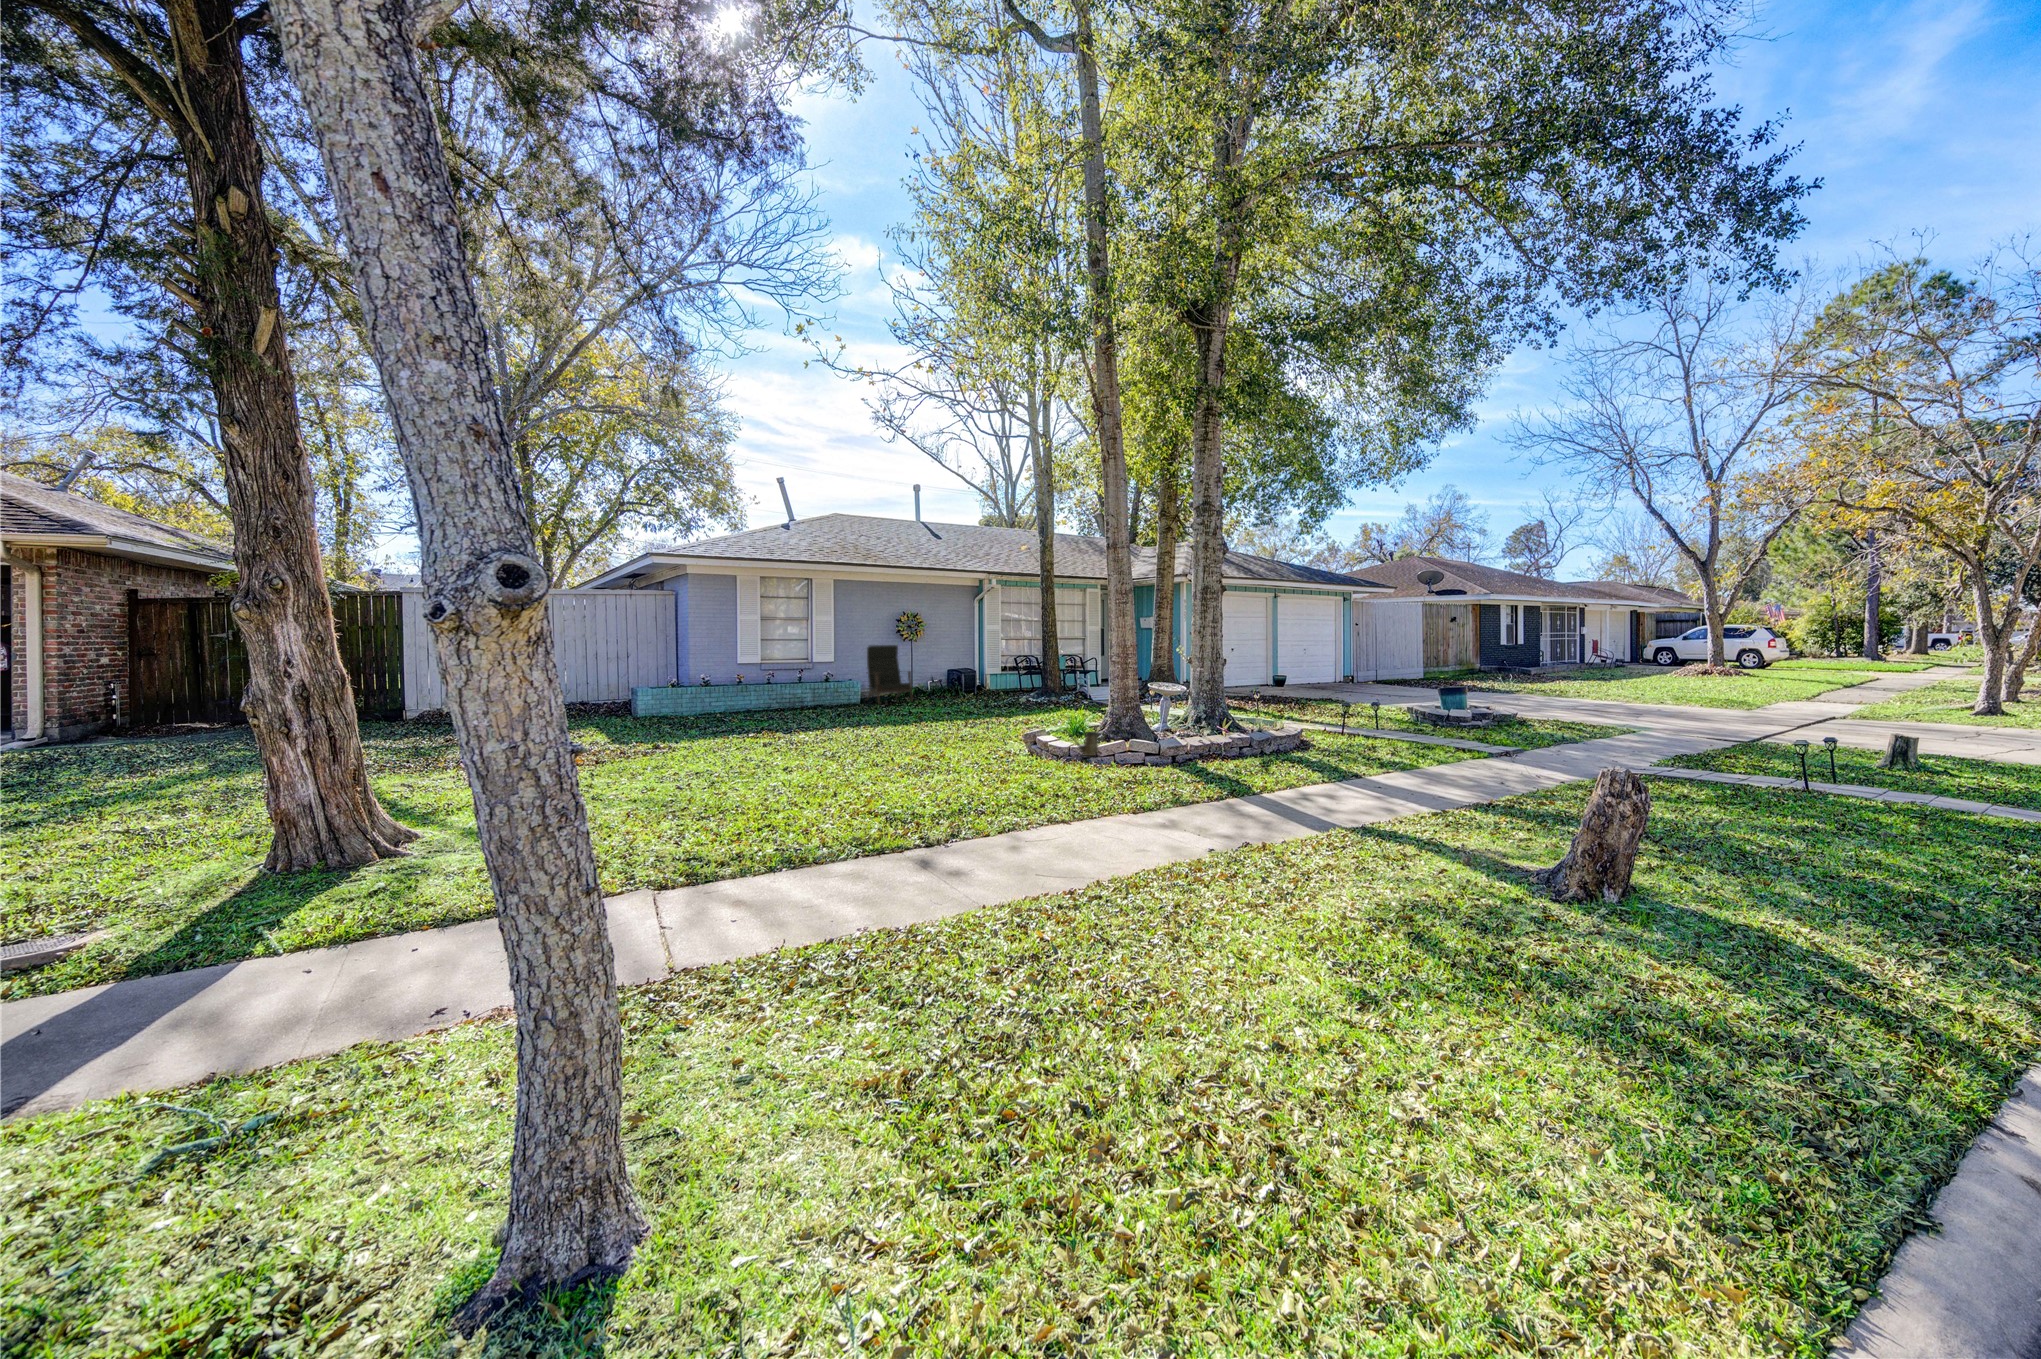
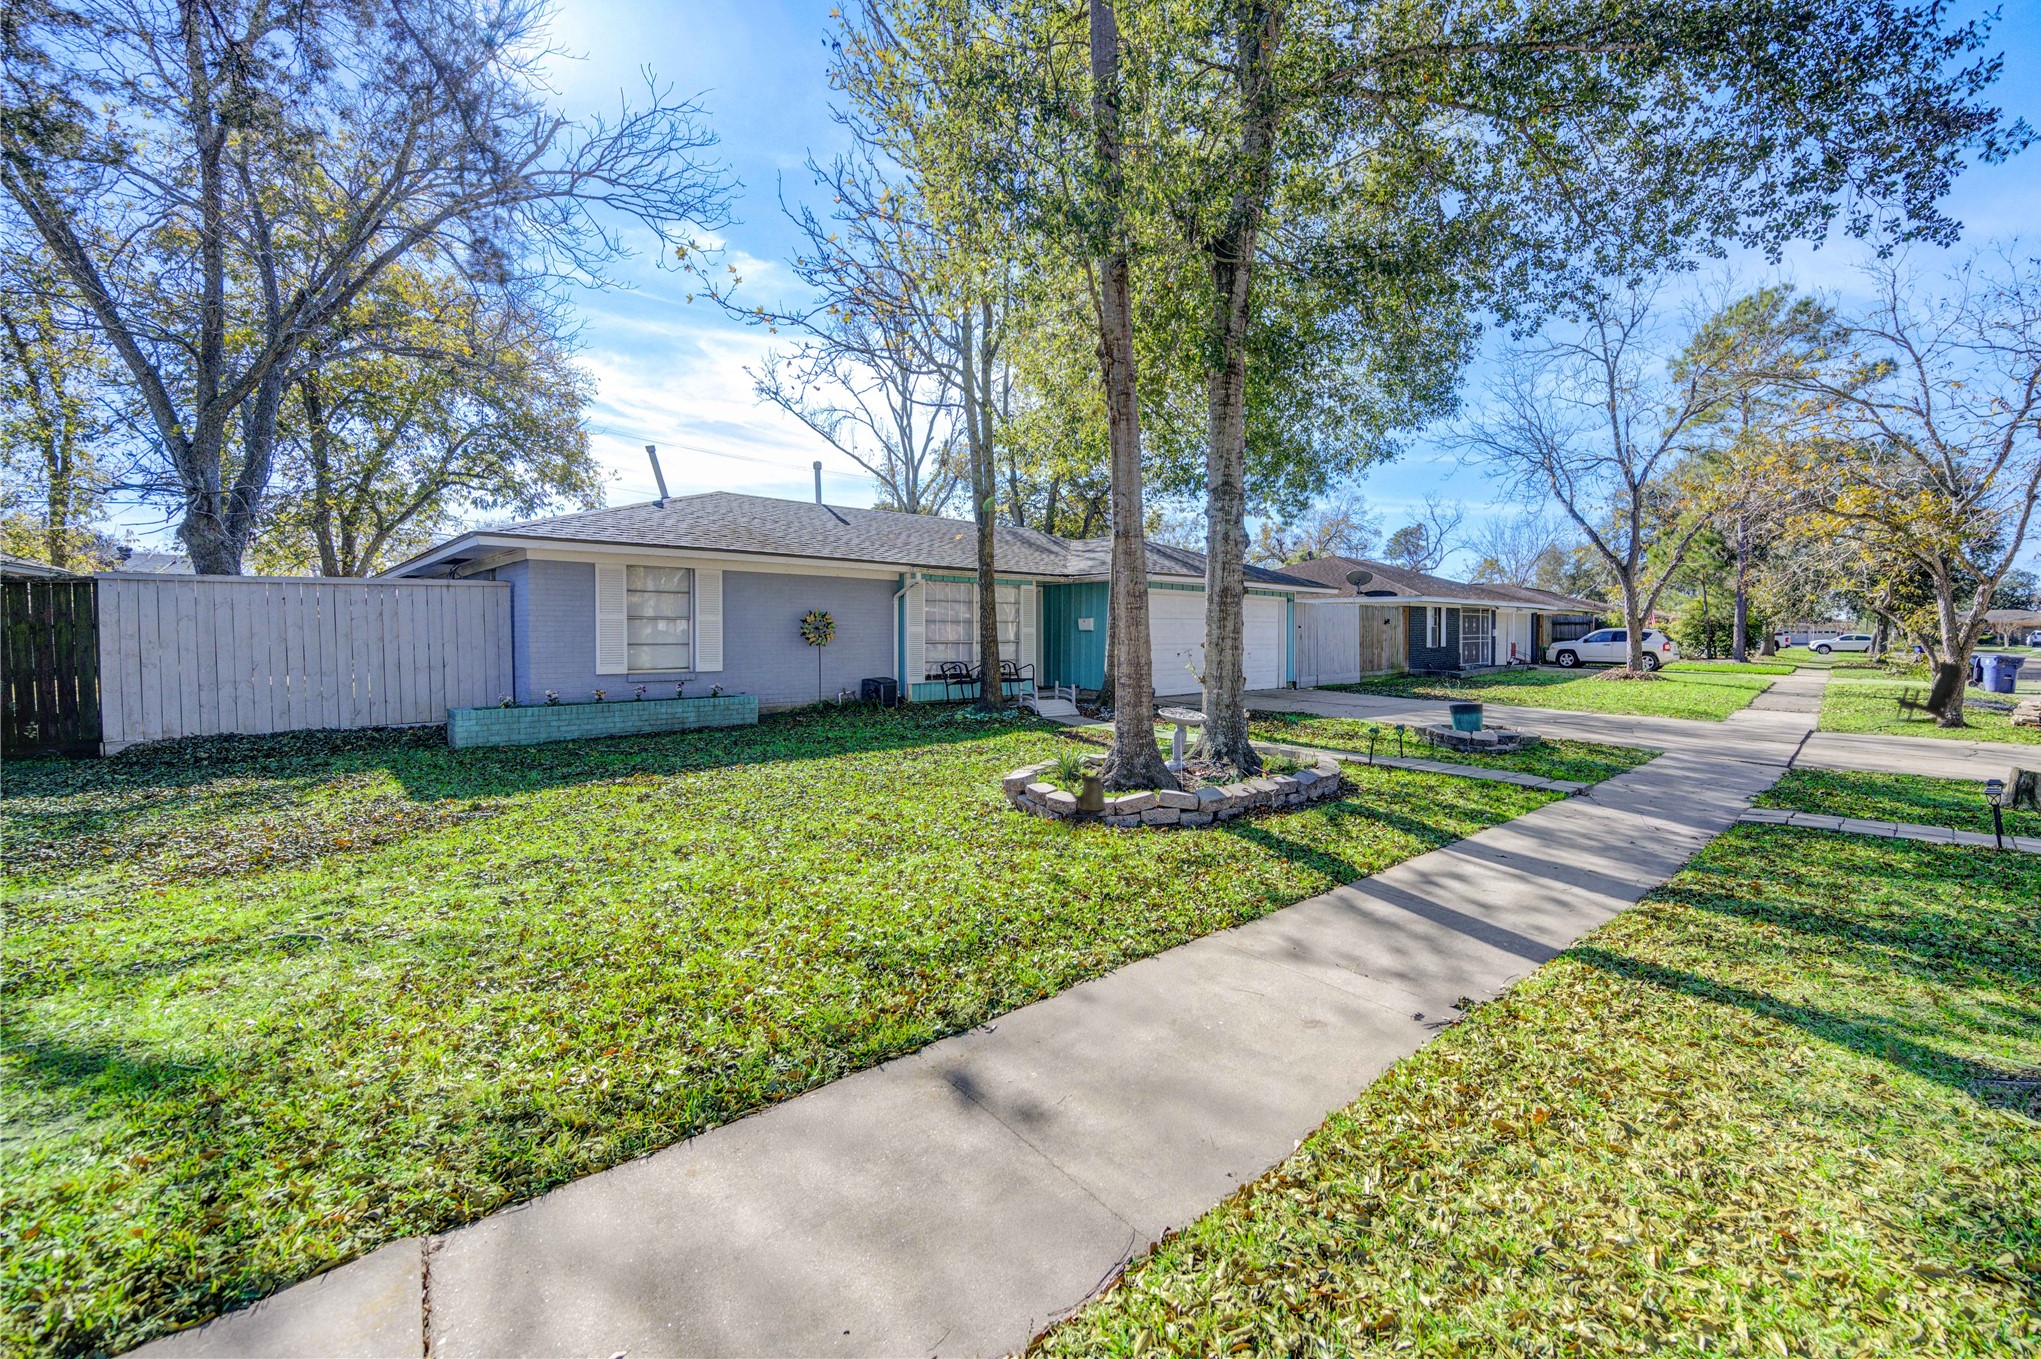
lounge chair: present [867,645,913,703] -> present [1897,662,1962,725]

